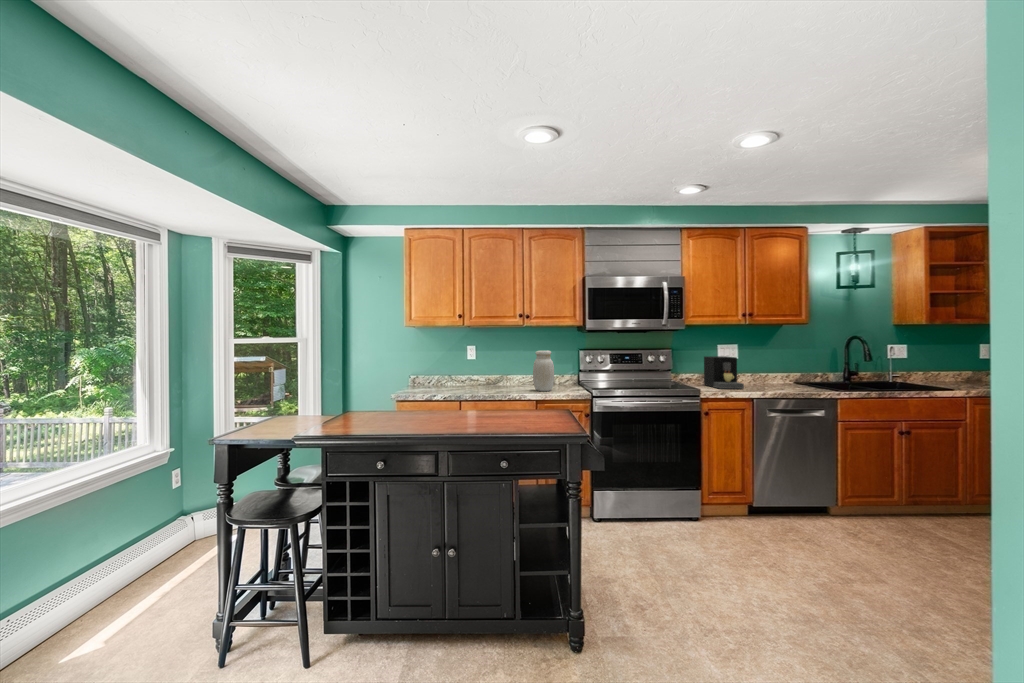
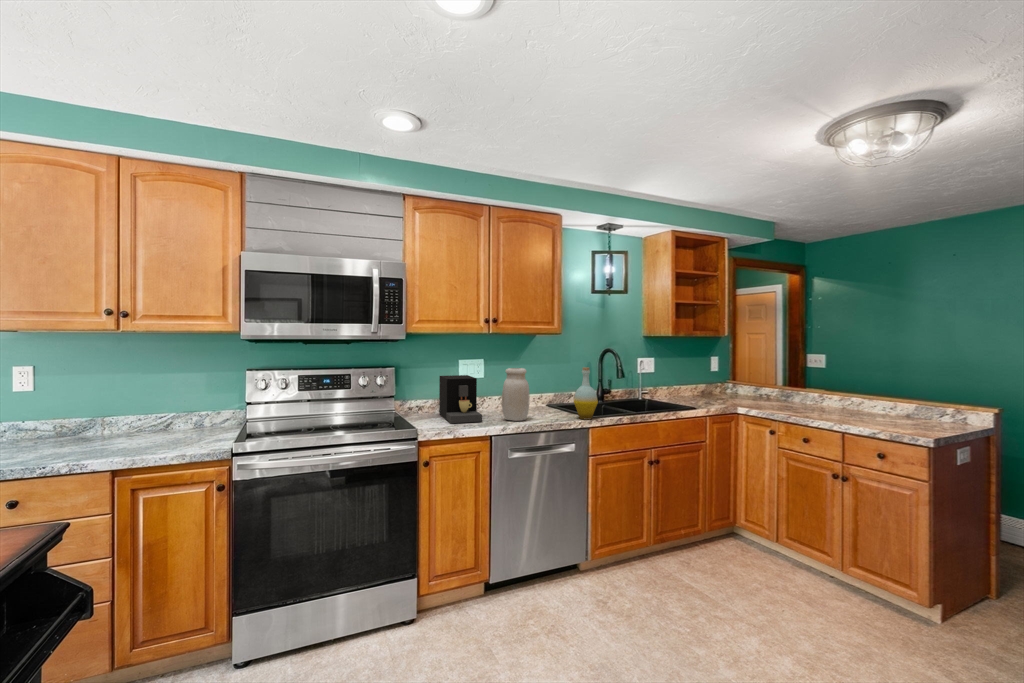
bottle: none [823,349,847,391] -> present [574,367,598,420]
jar: present [533,351,554,391] -> present [502,368,530,421]

